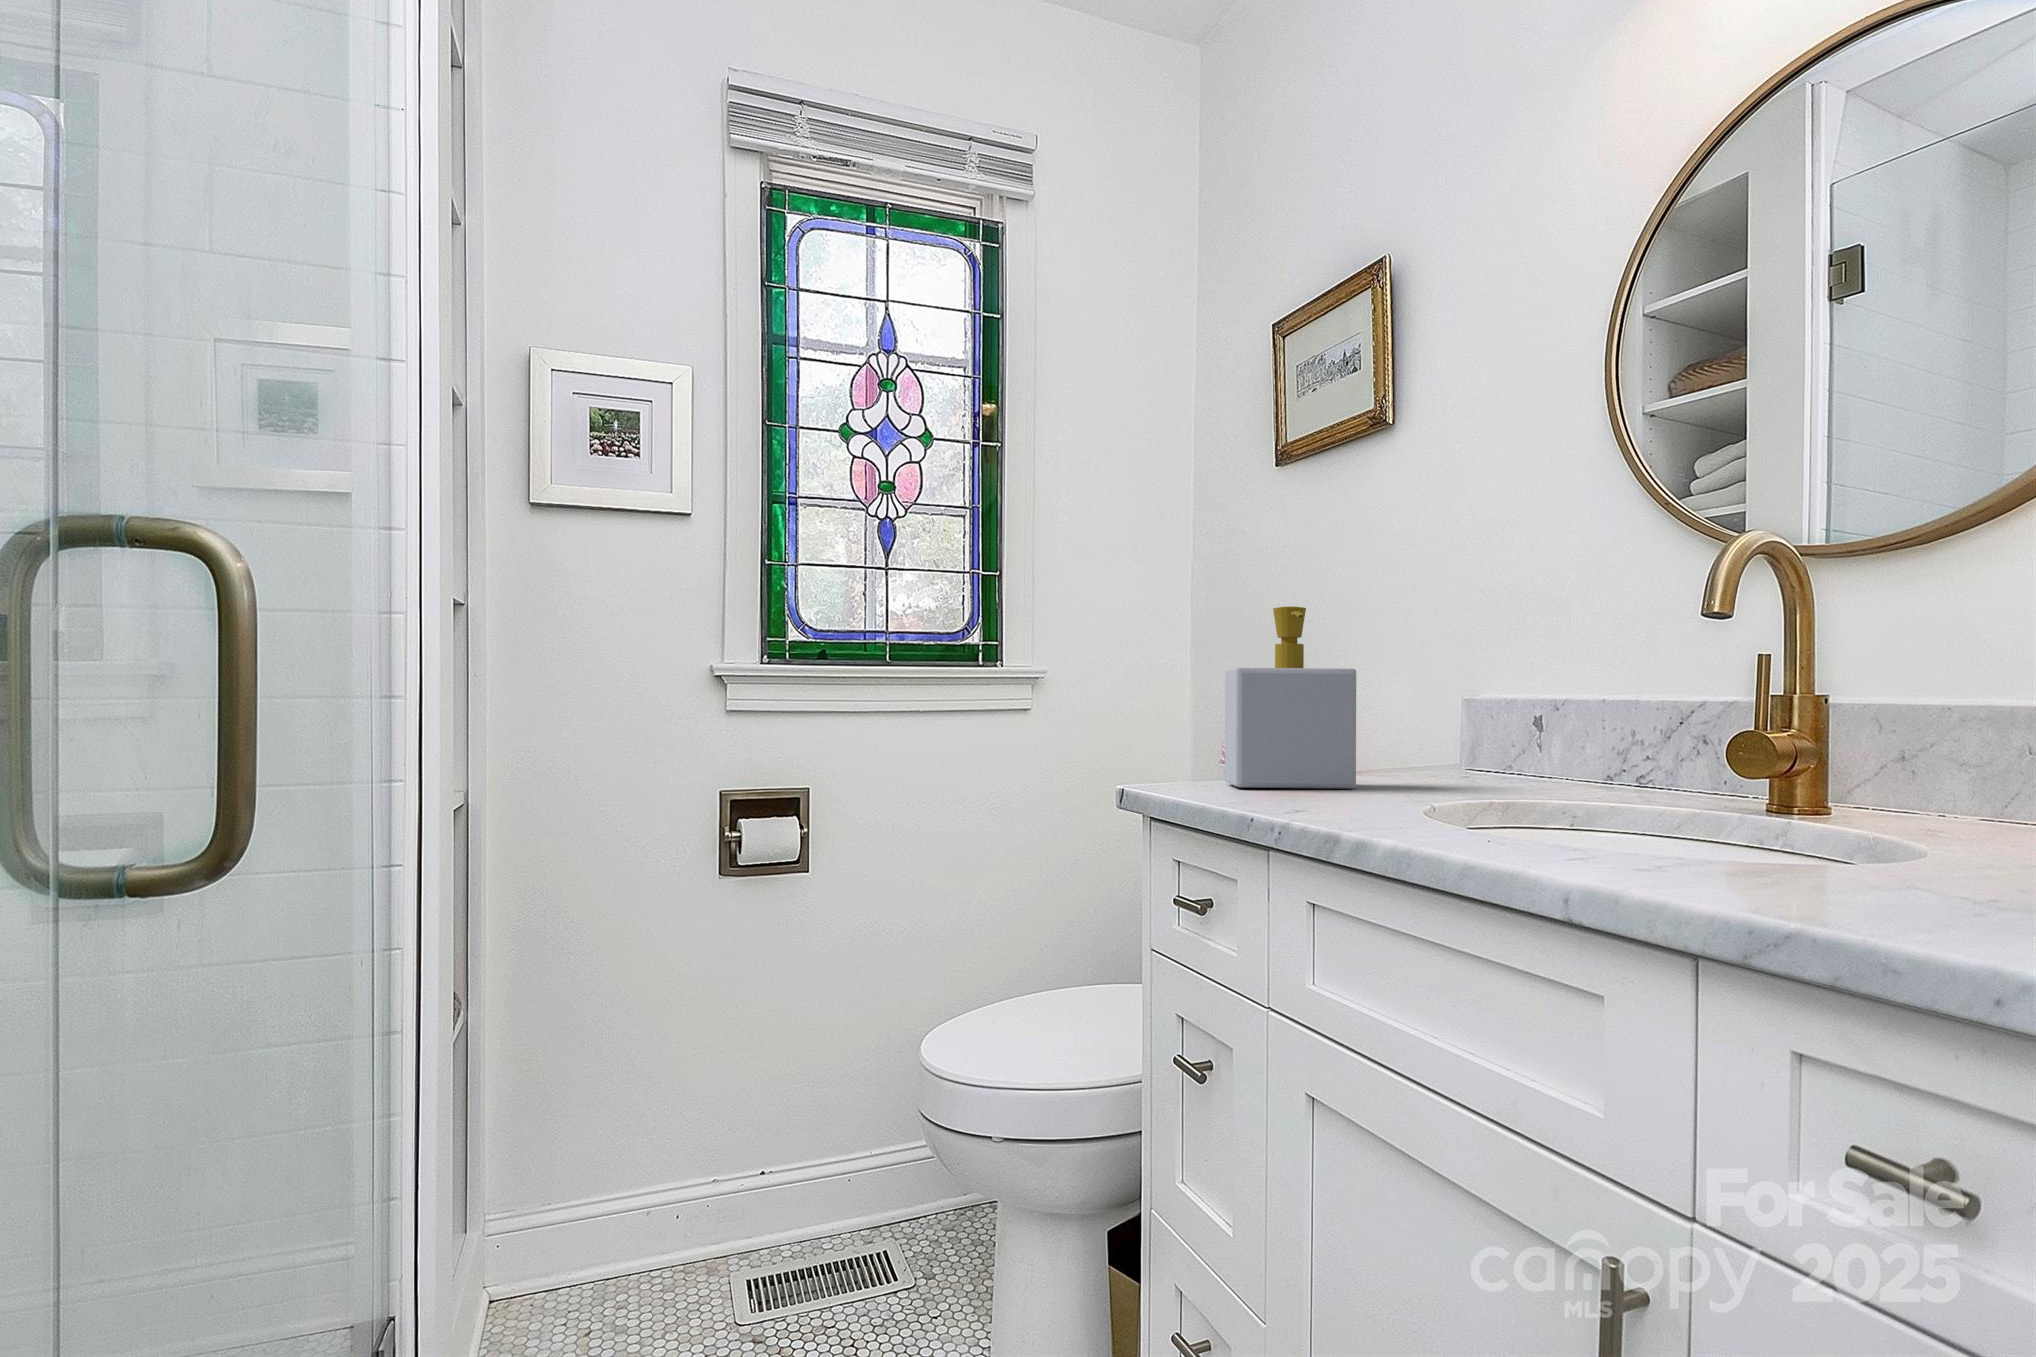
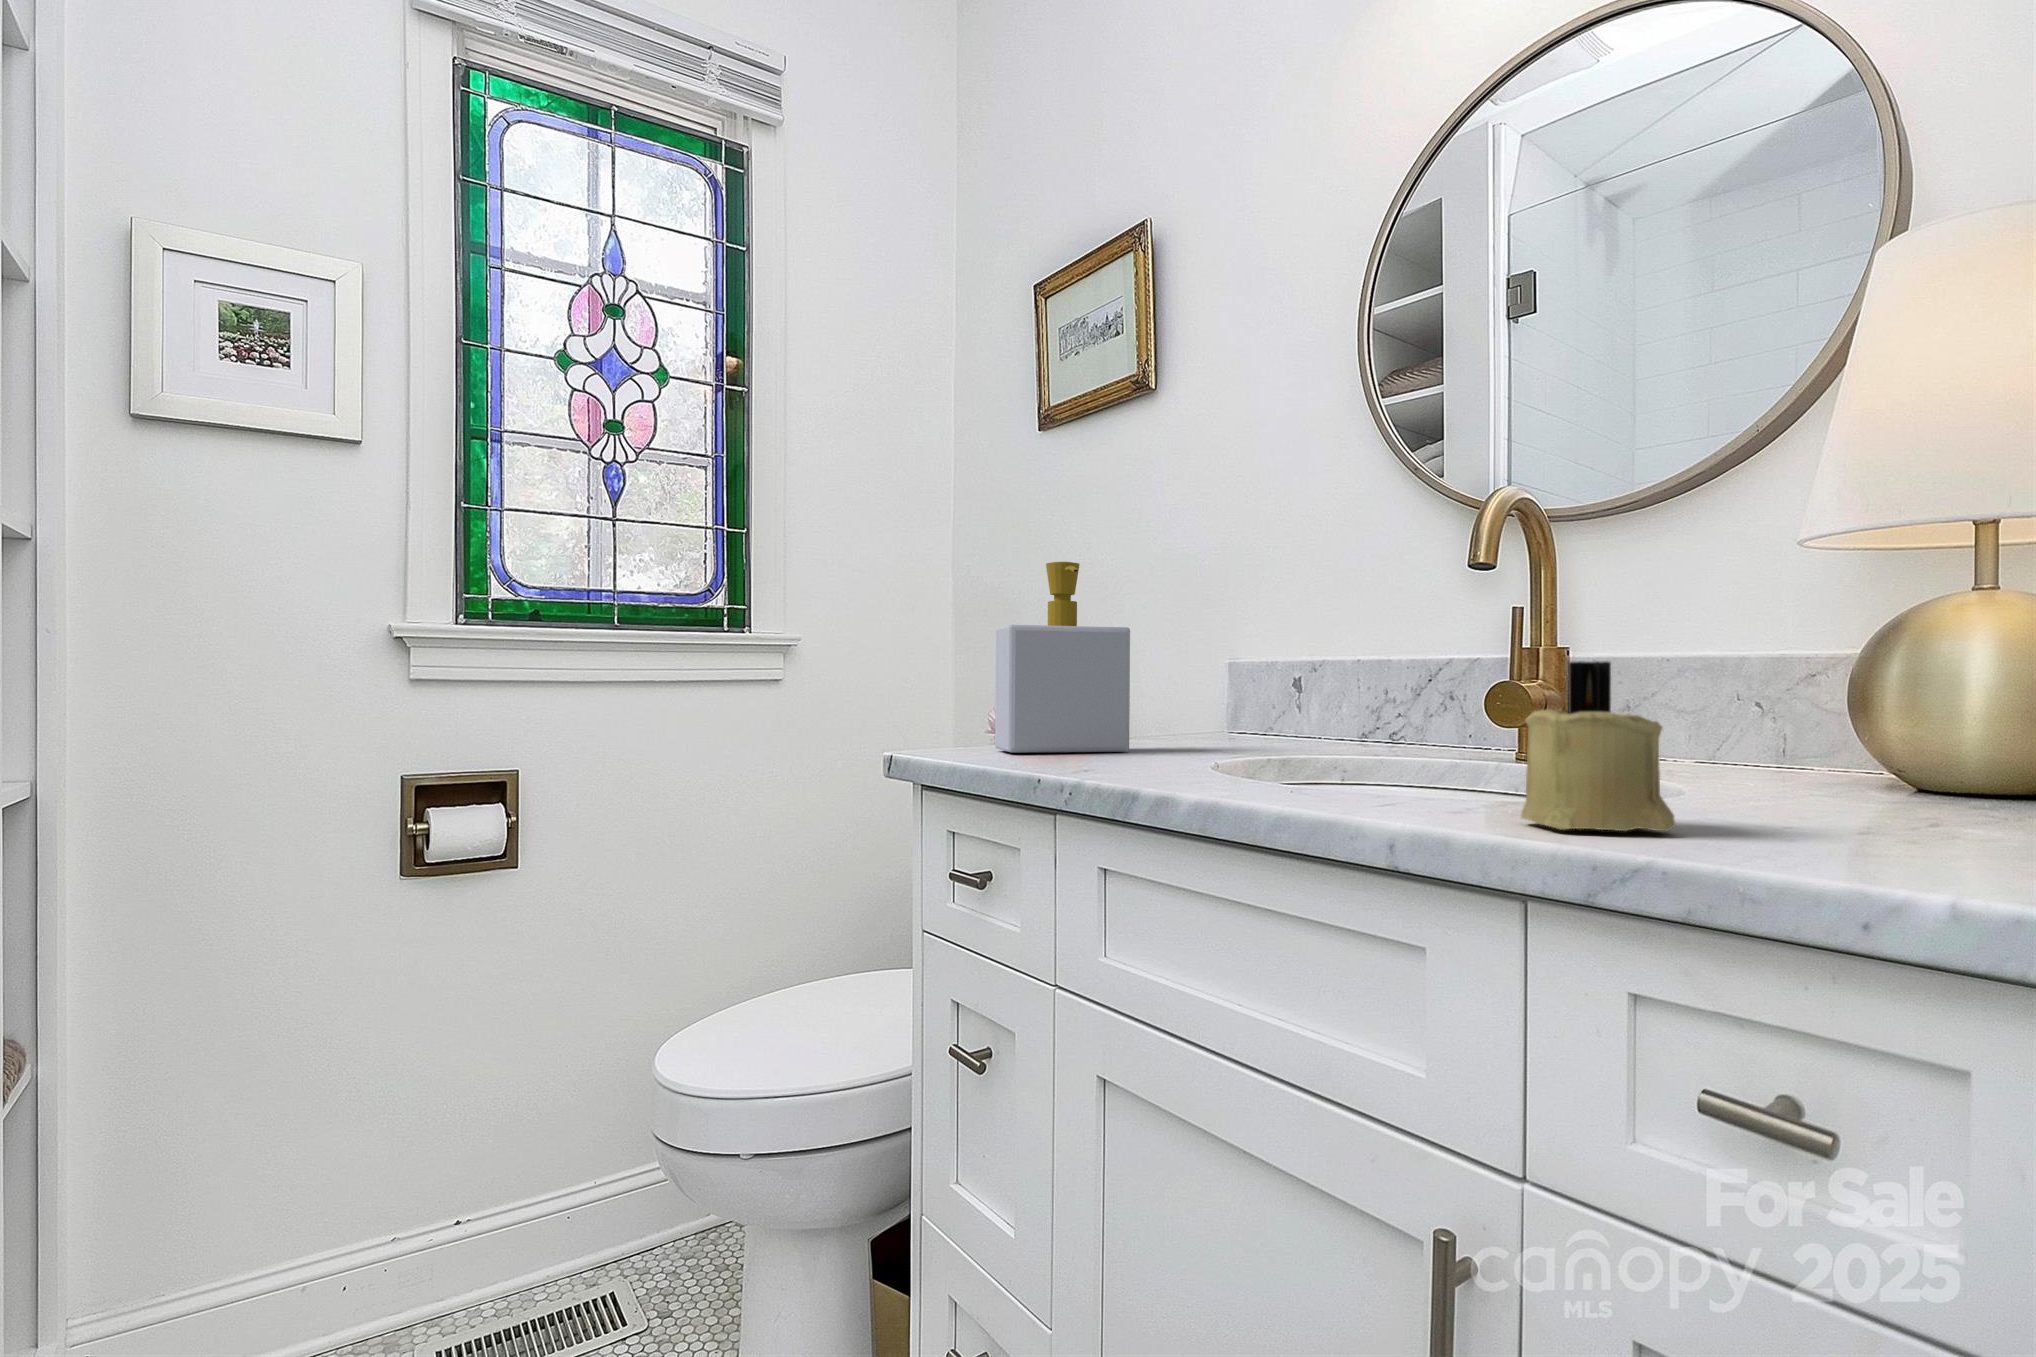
candle: none [1701,731,1861,899] -> present [1521,661,1676,831]

